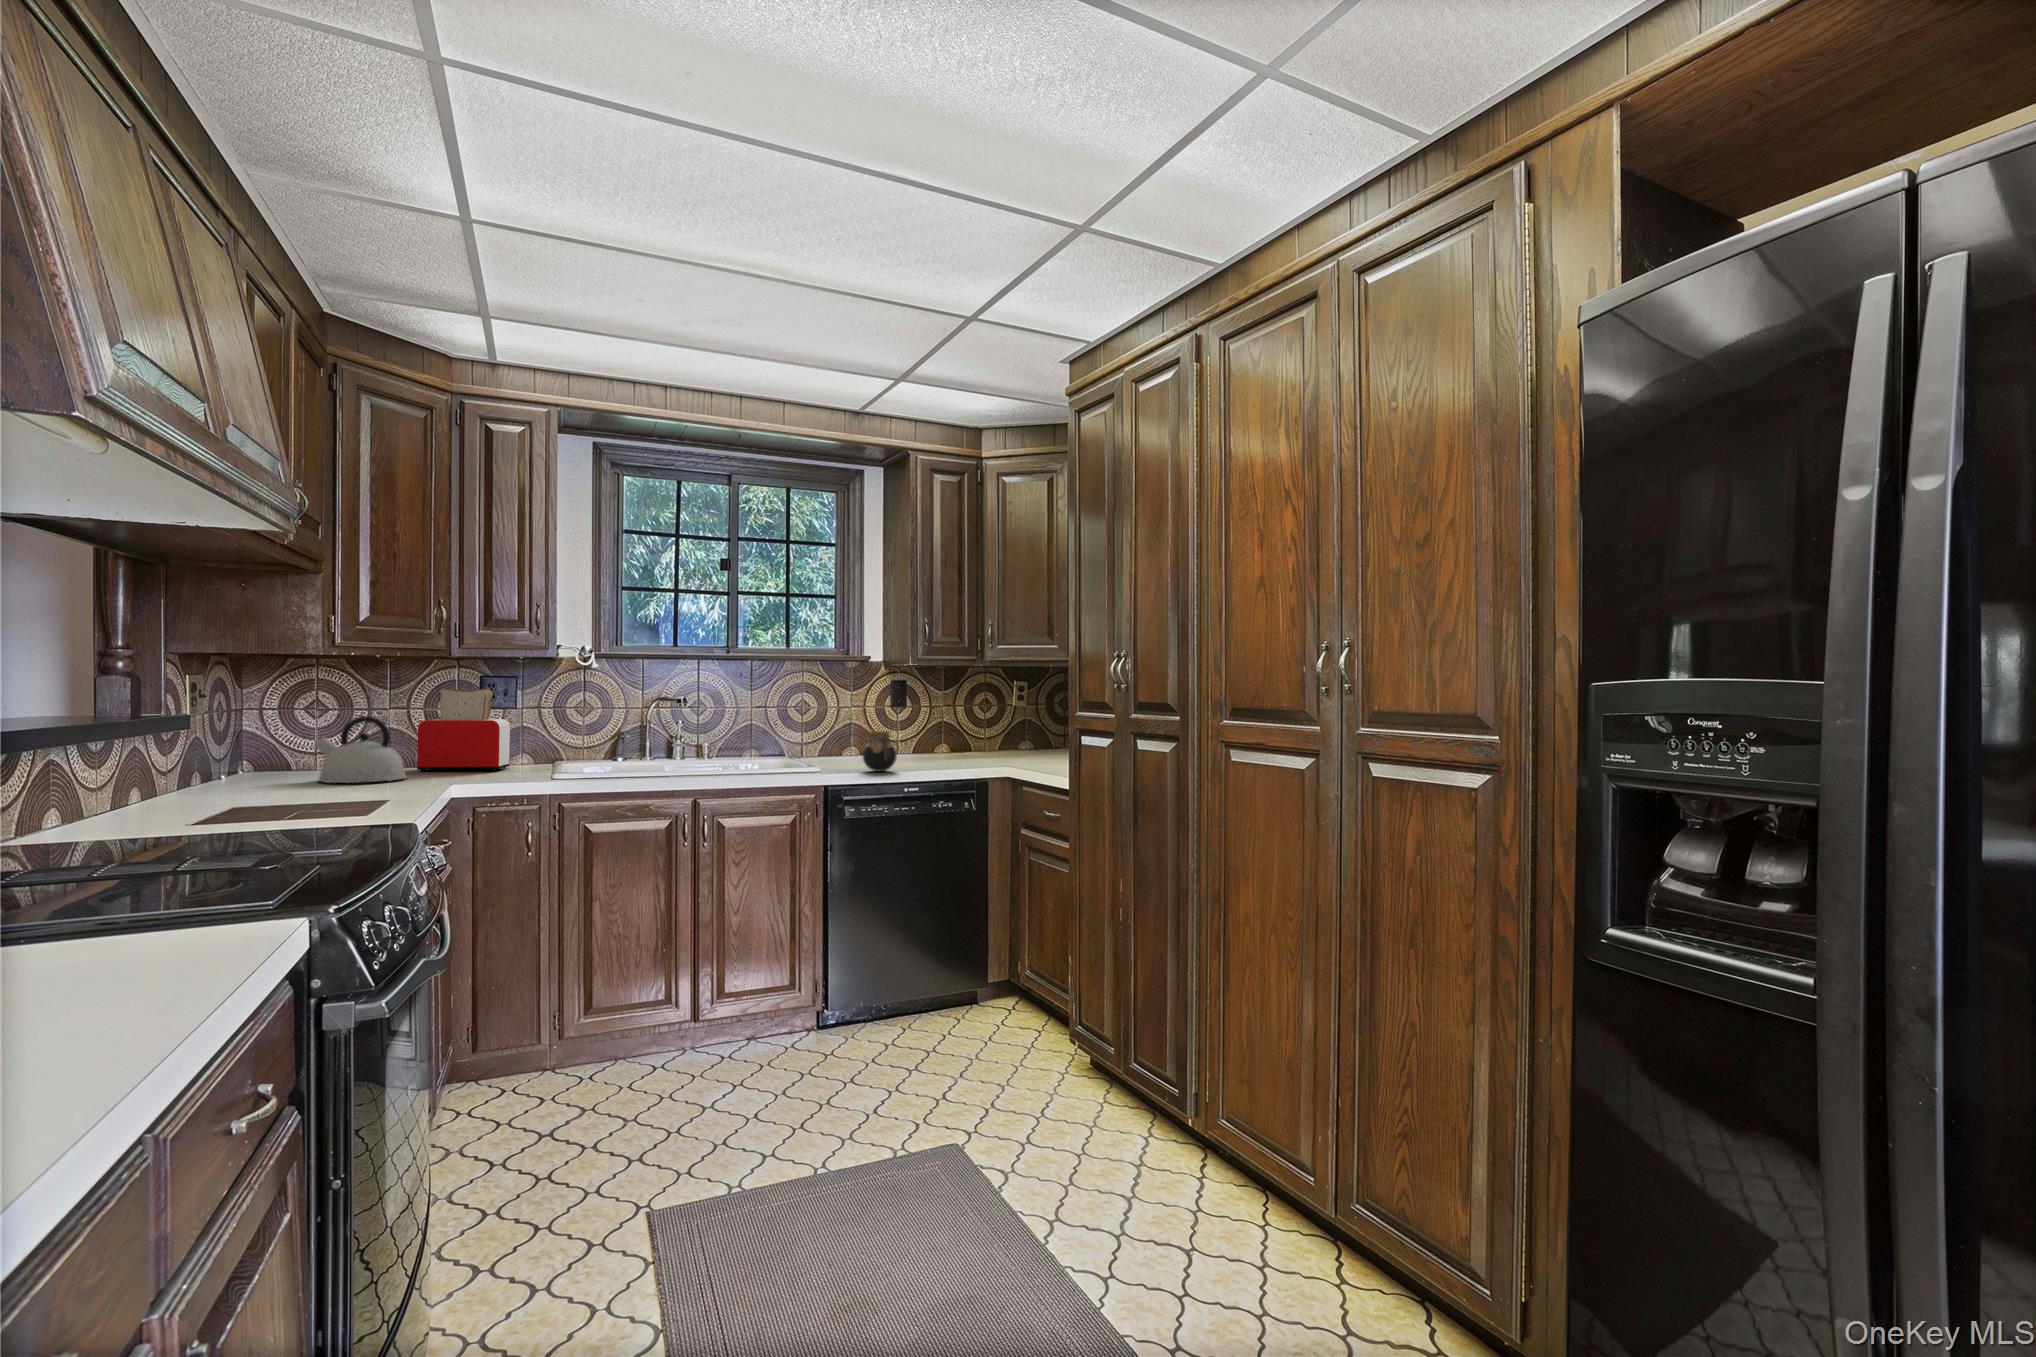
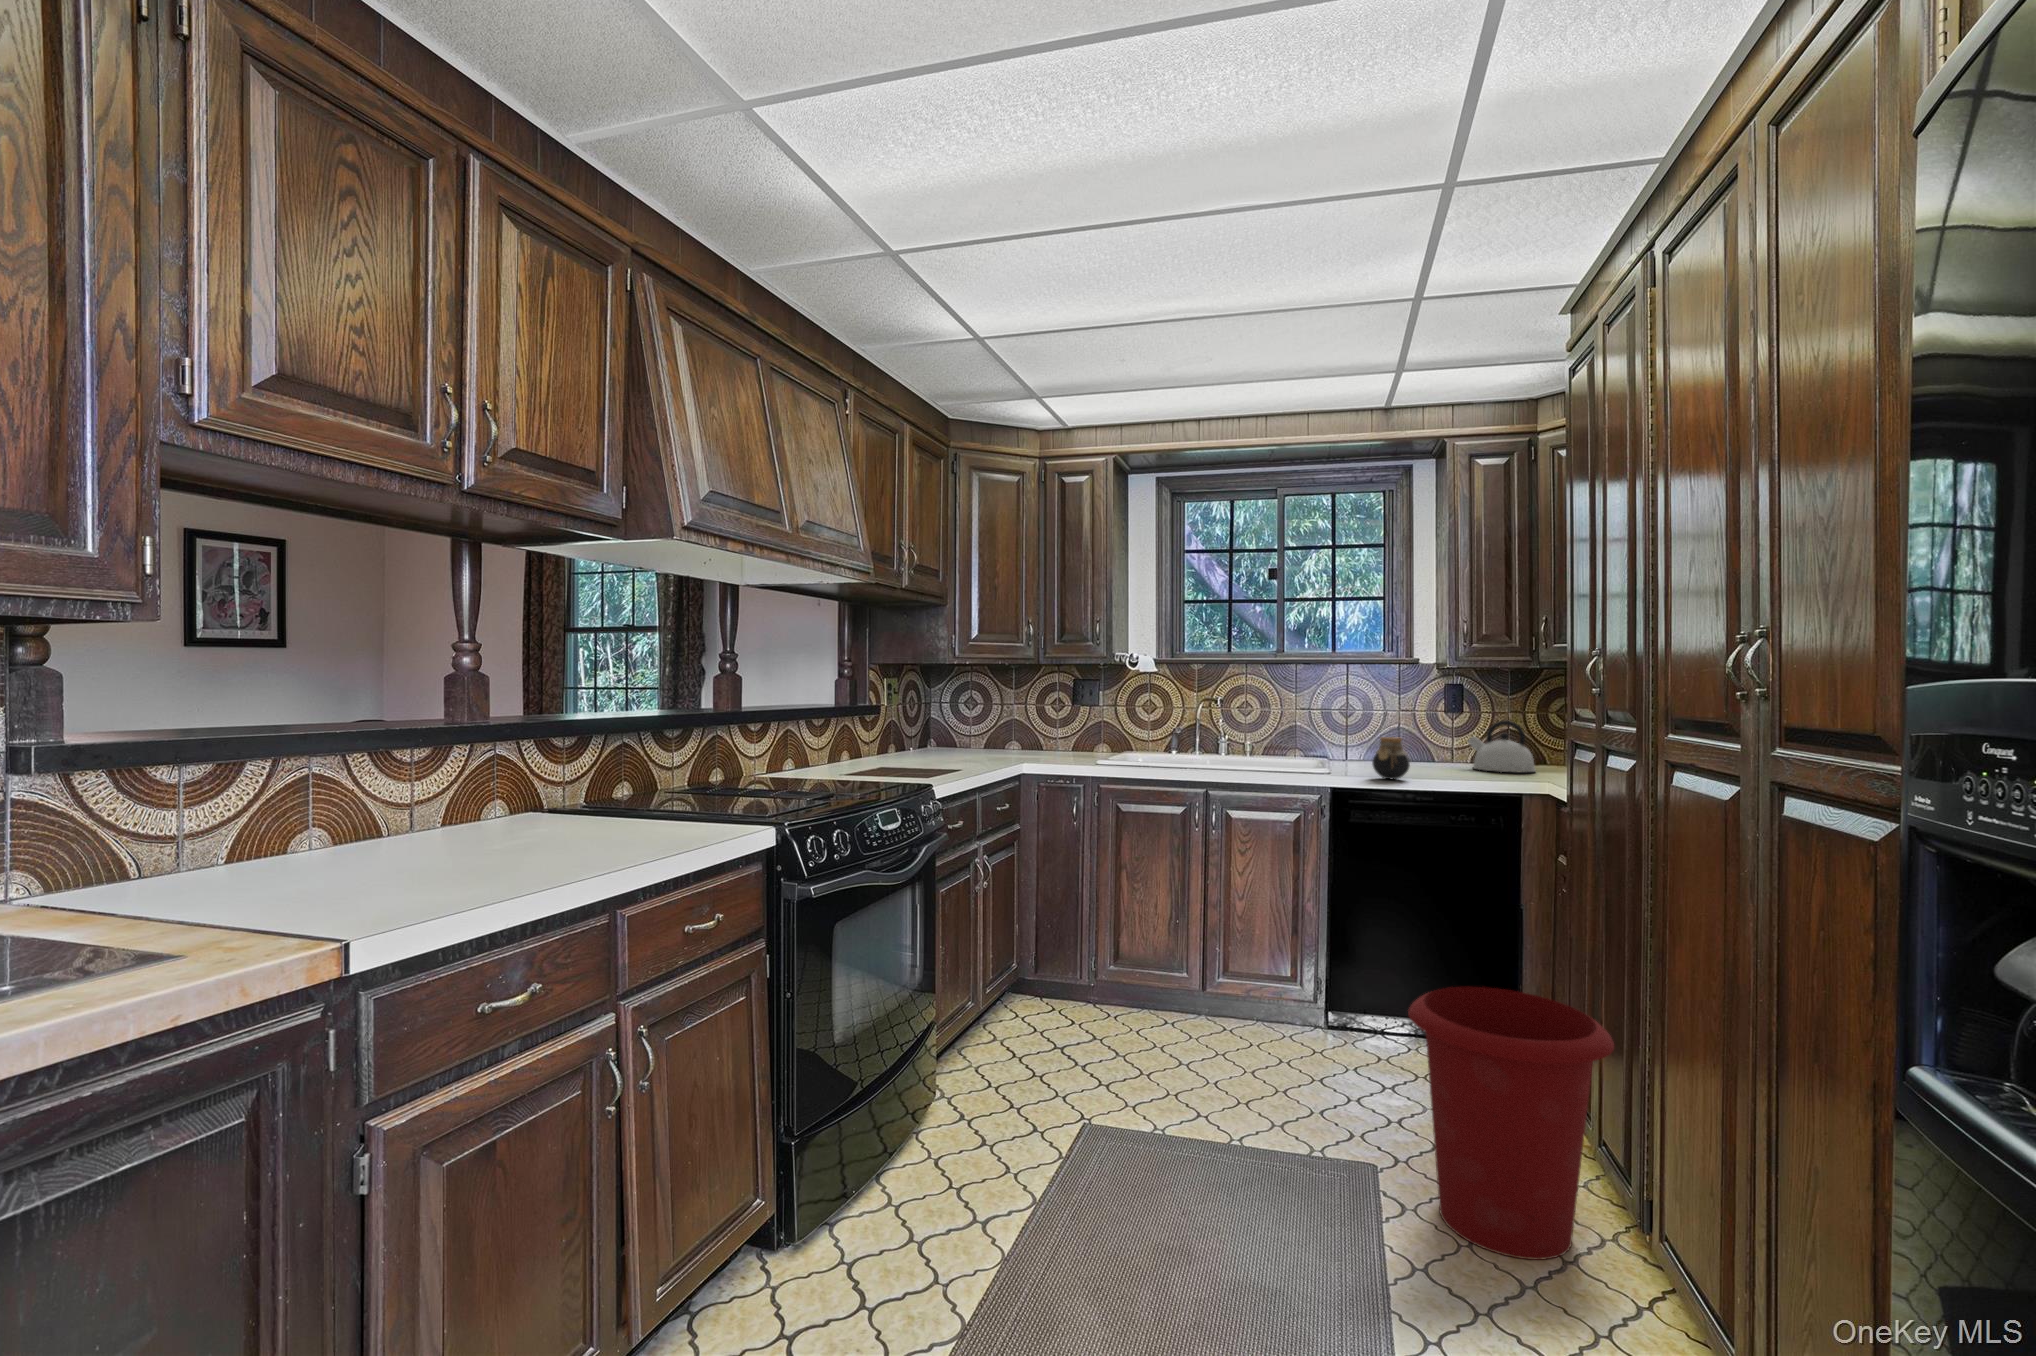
toaster: present [415,689,510,771] -> none [1021,689,1085,755]
kettle: present [314,716,406,783] -> present [1468,720,1536,772]
waste bin: none [999,945,1162,1180] -> present [1408,987,1614,1260]

